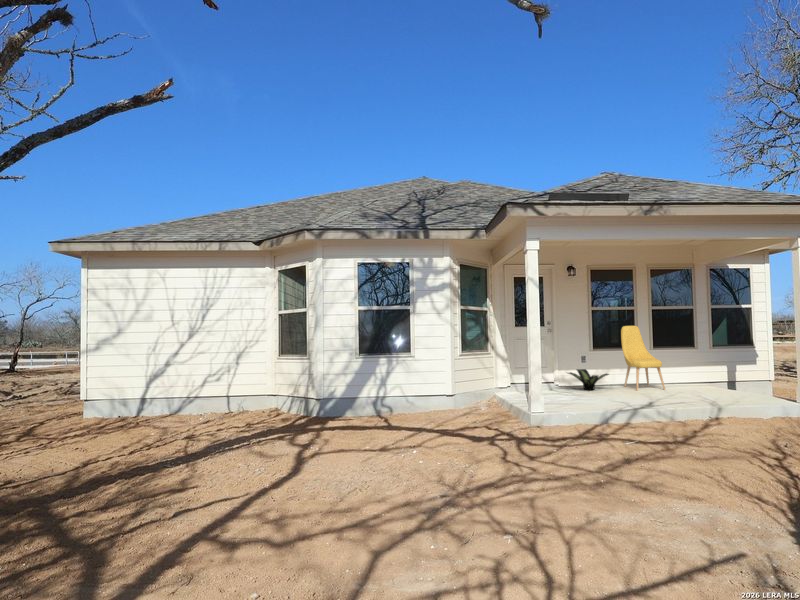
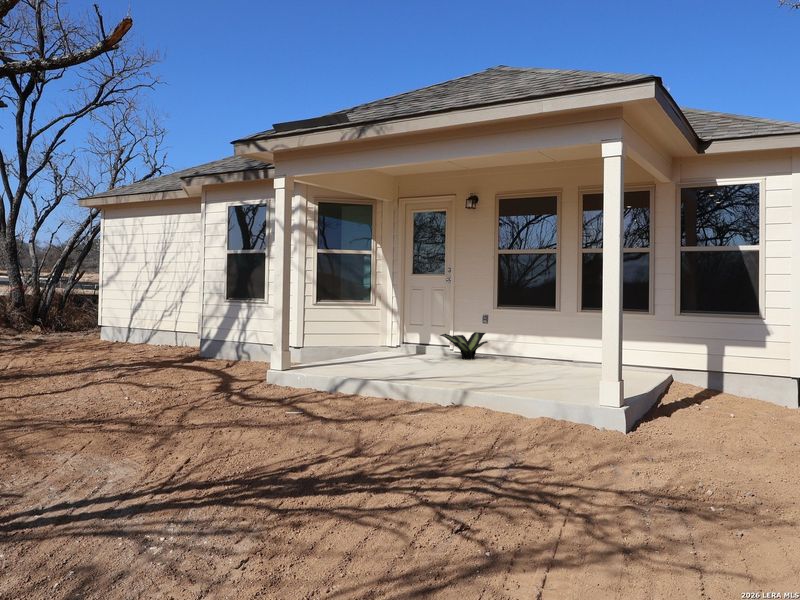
chair: present [621,326,665,391] -> none [512,278,561,369]

